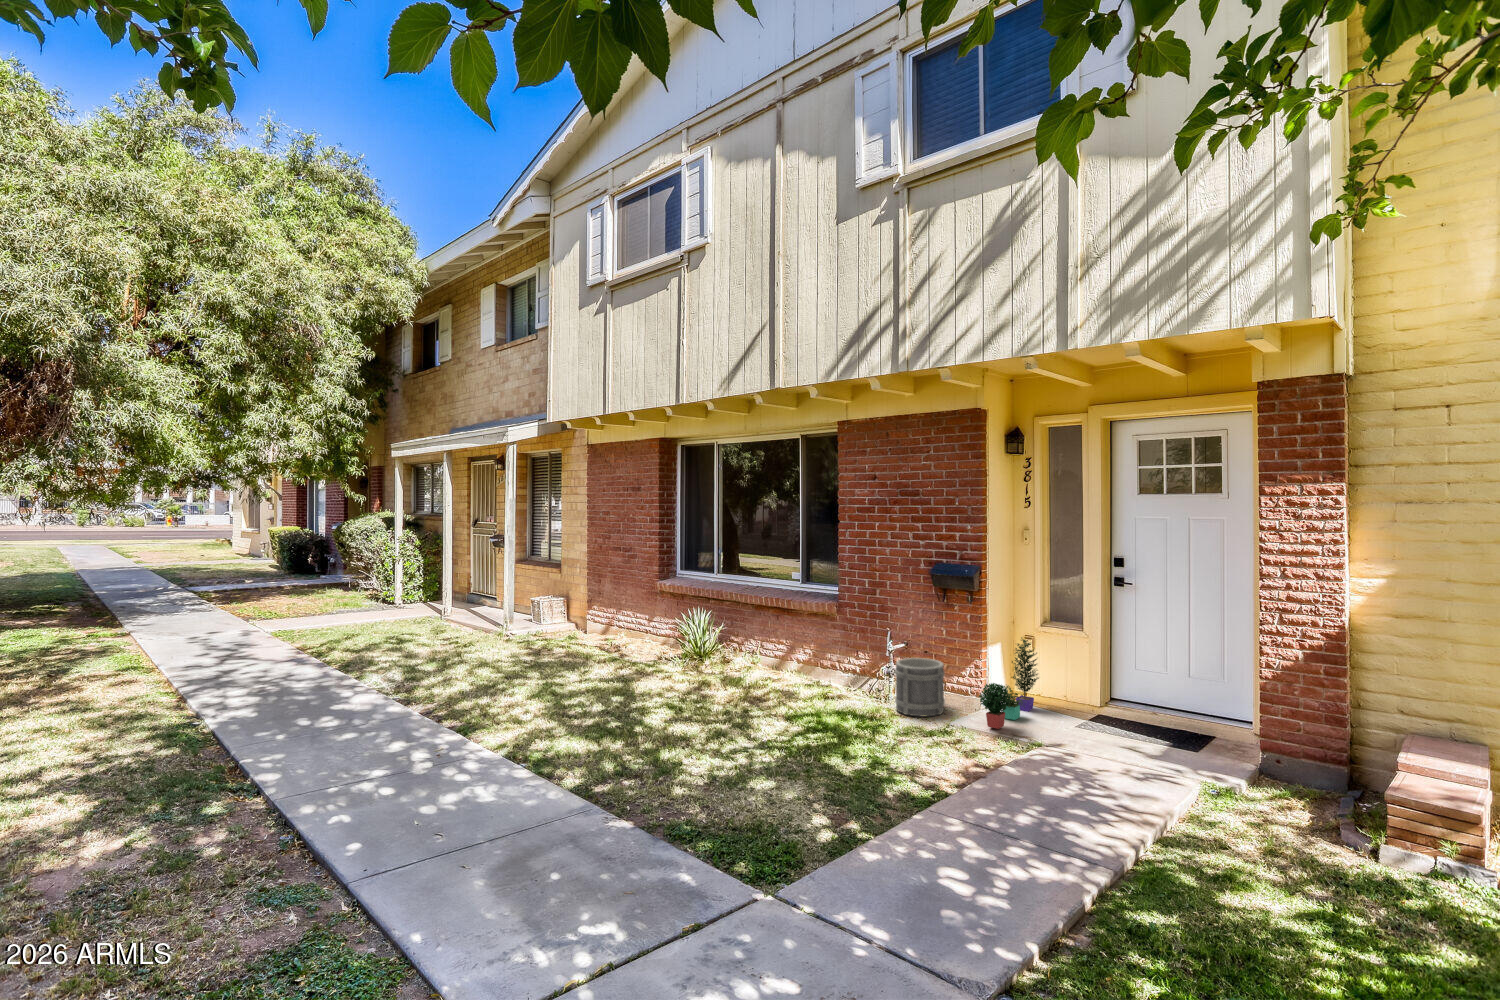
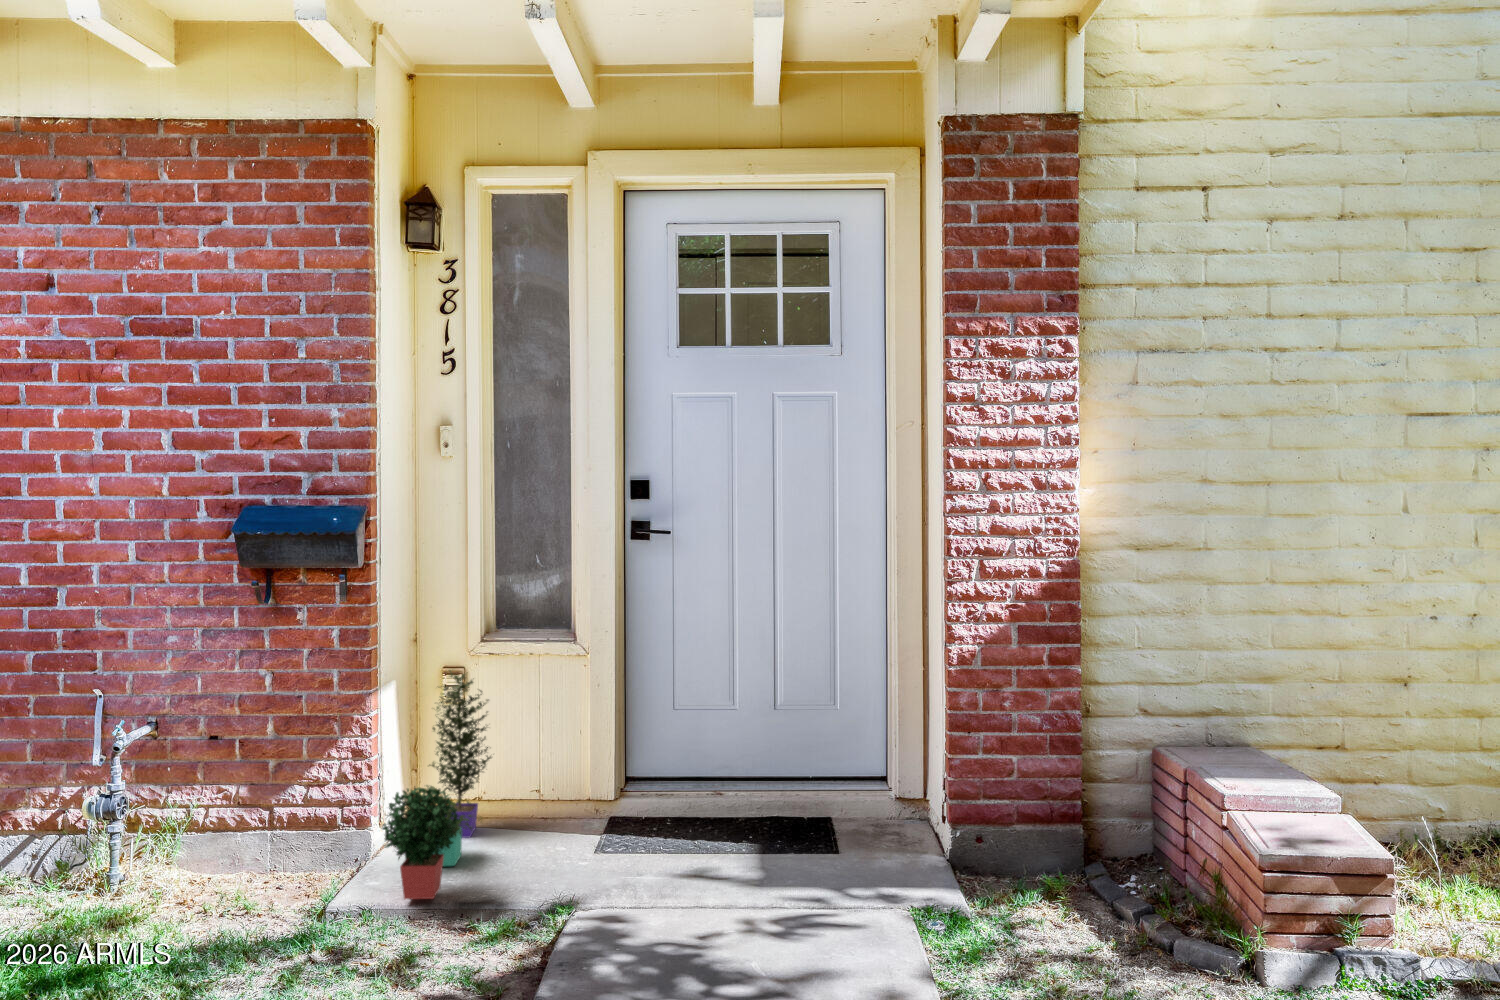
bucket: present [895,658,945,717] -> none [128,754,272,918]

